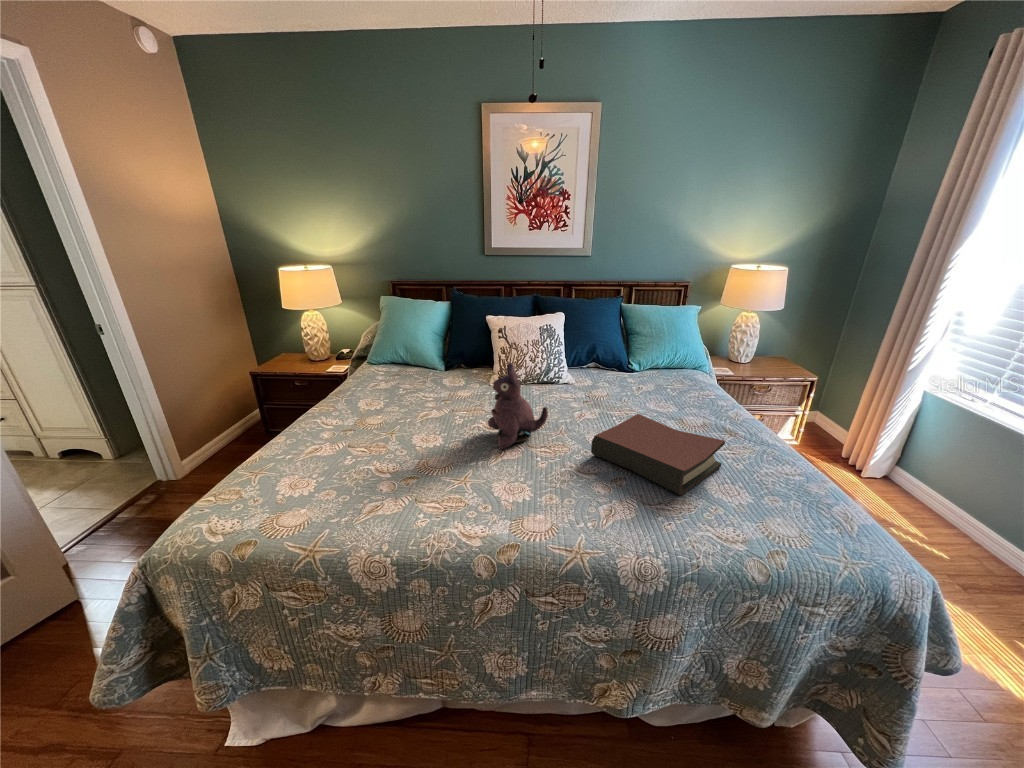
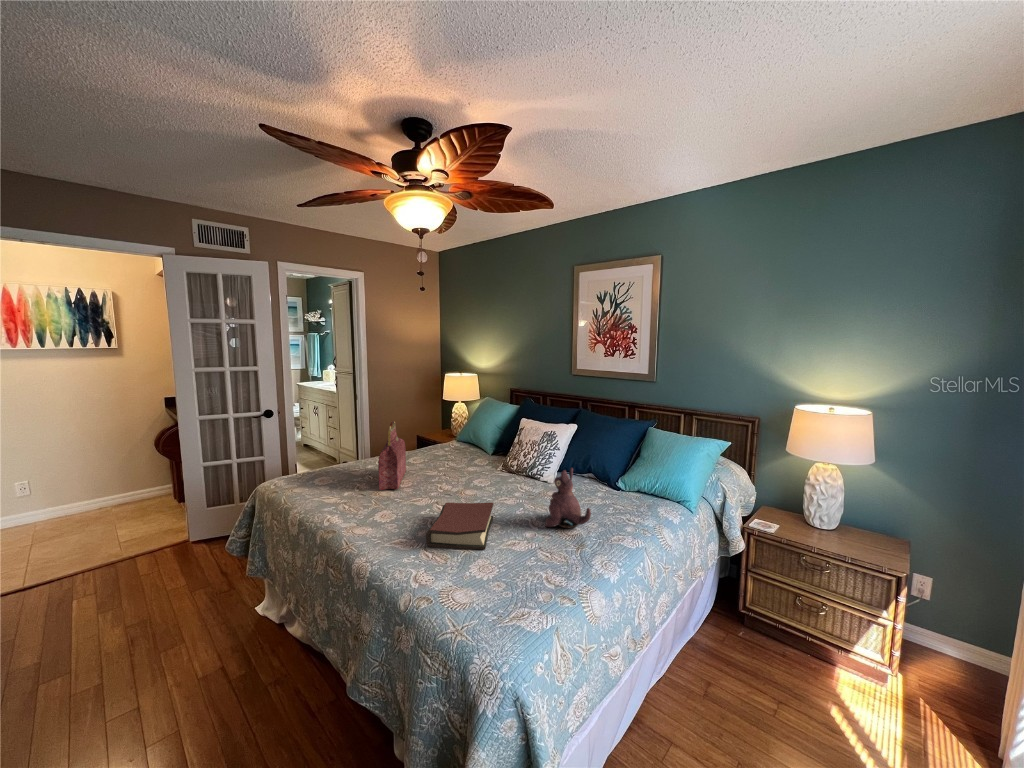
handbag: none [357,339,449,466] -> present [378,421,406,490]
plush toy: present [488,363,548,449] -> present [545,468,591,528]

